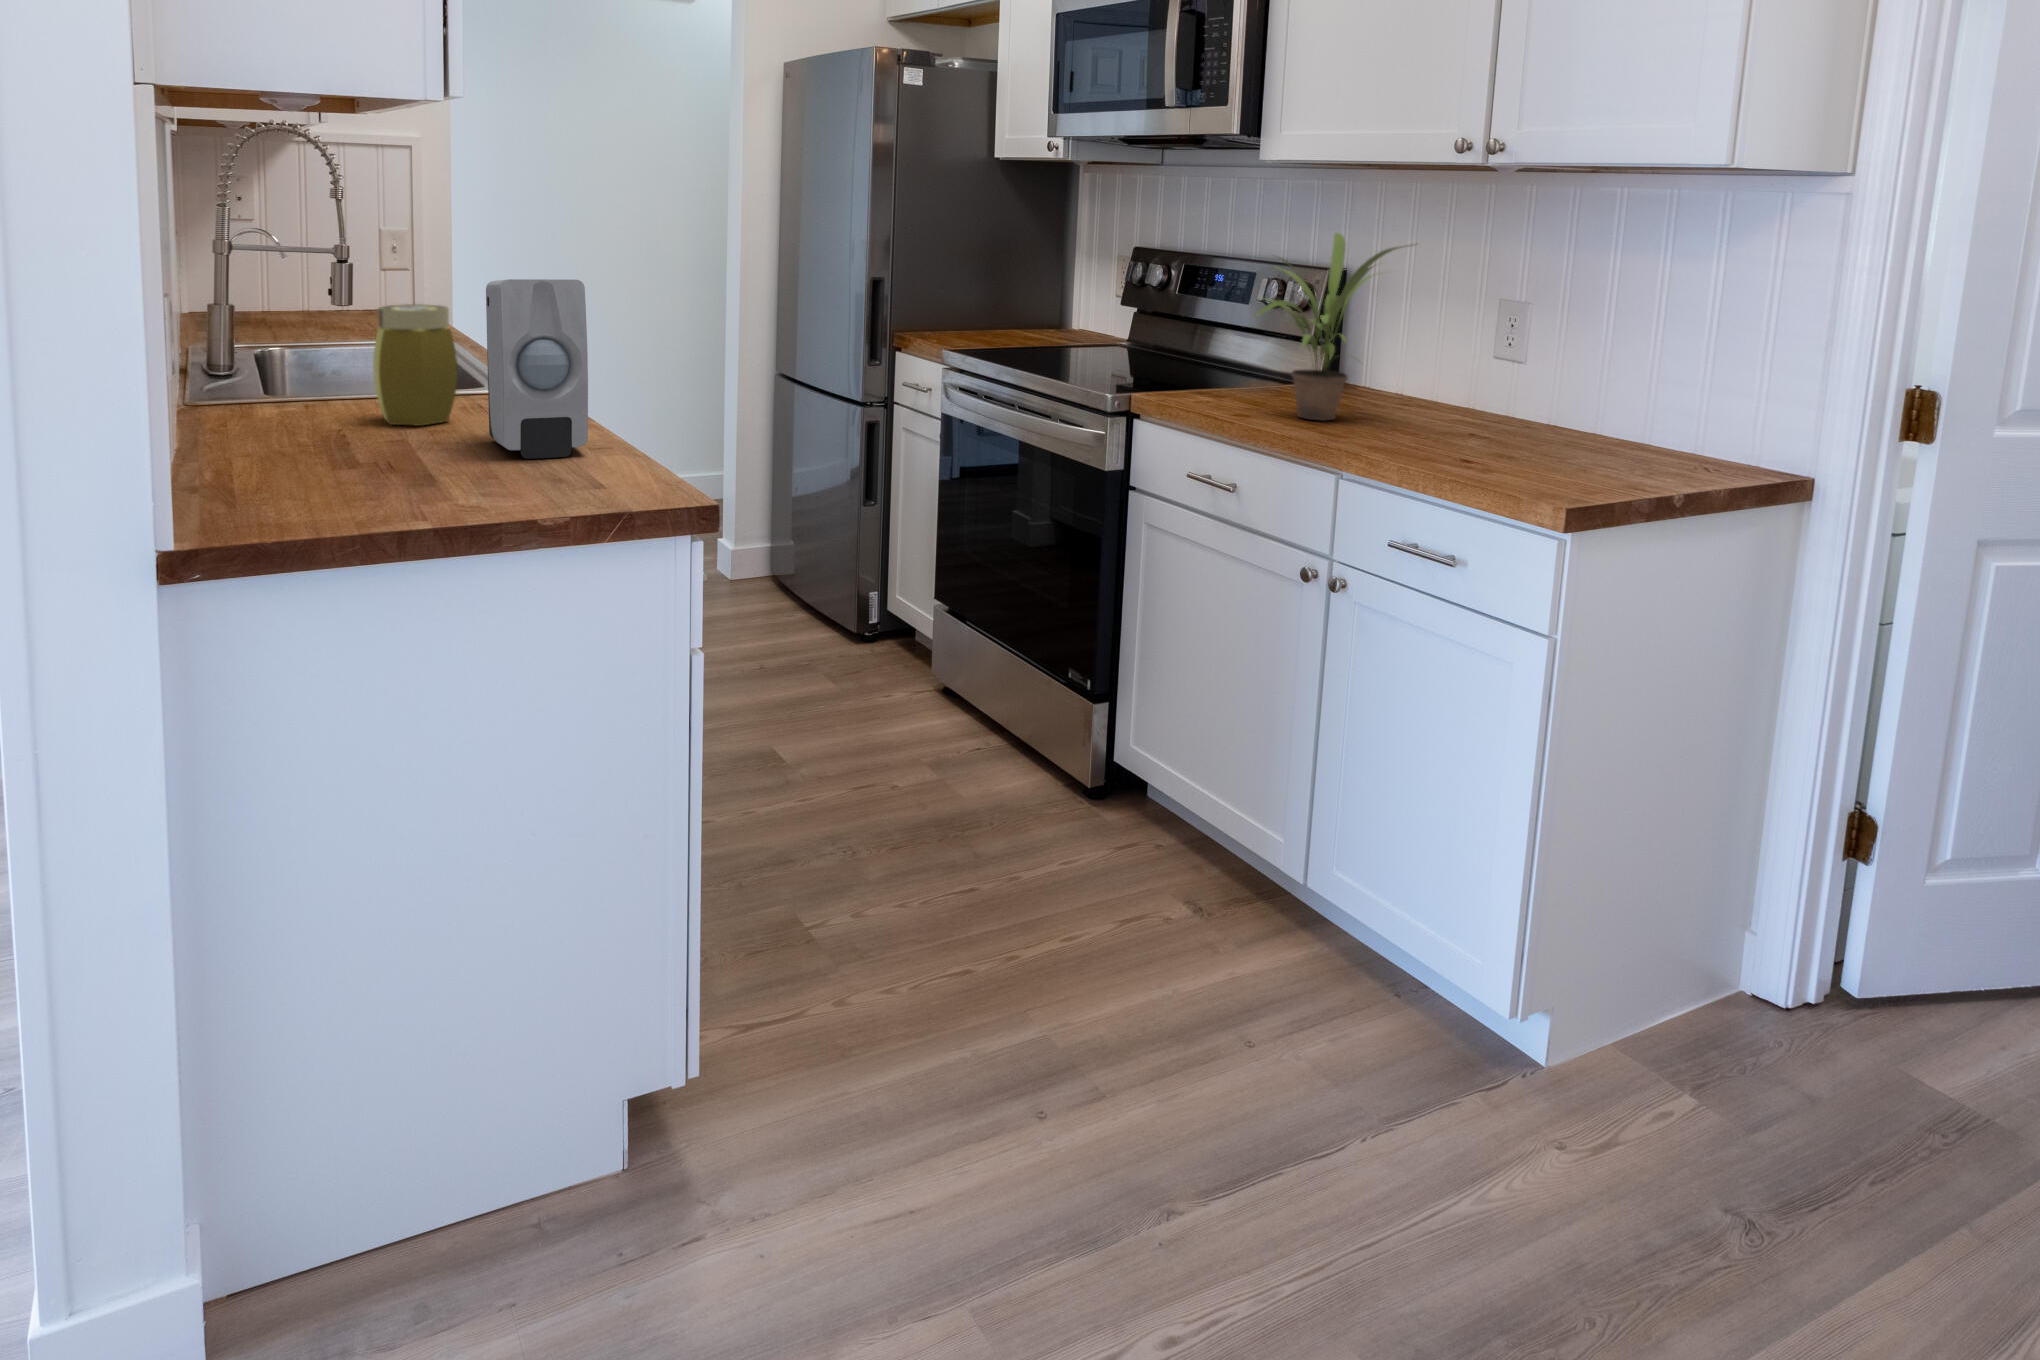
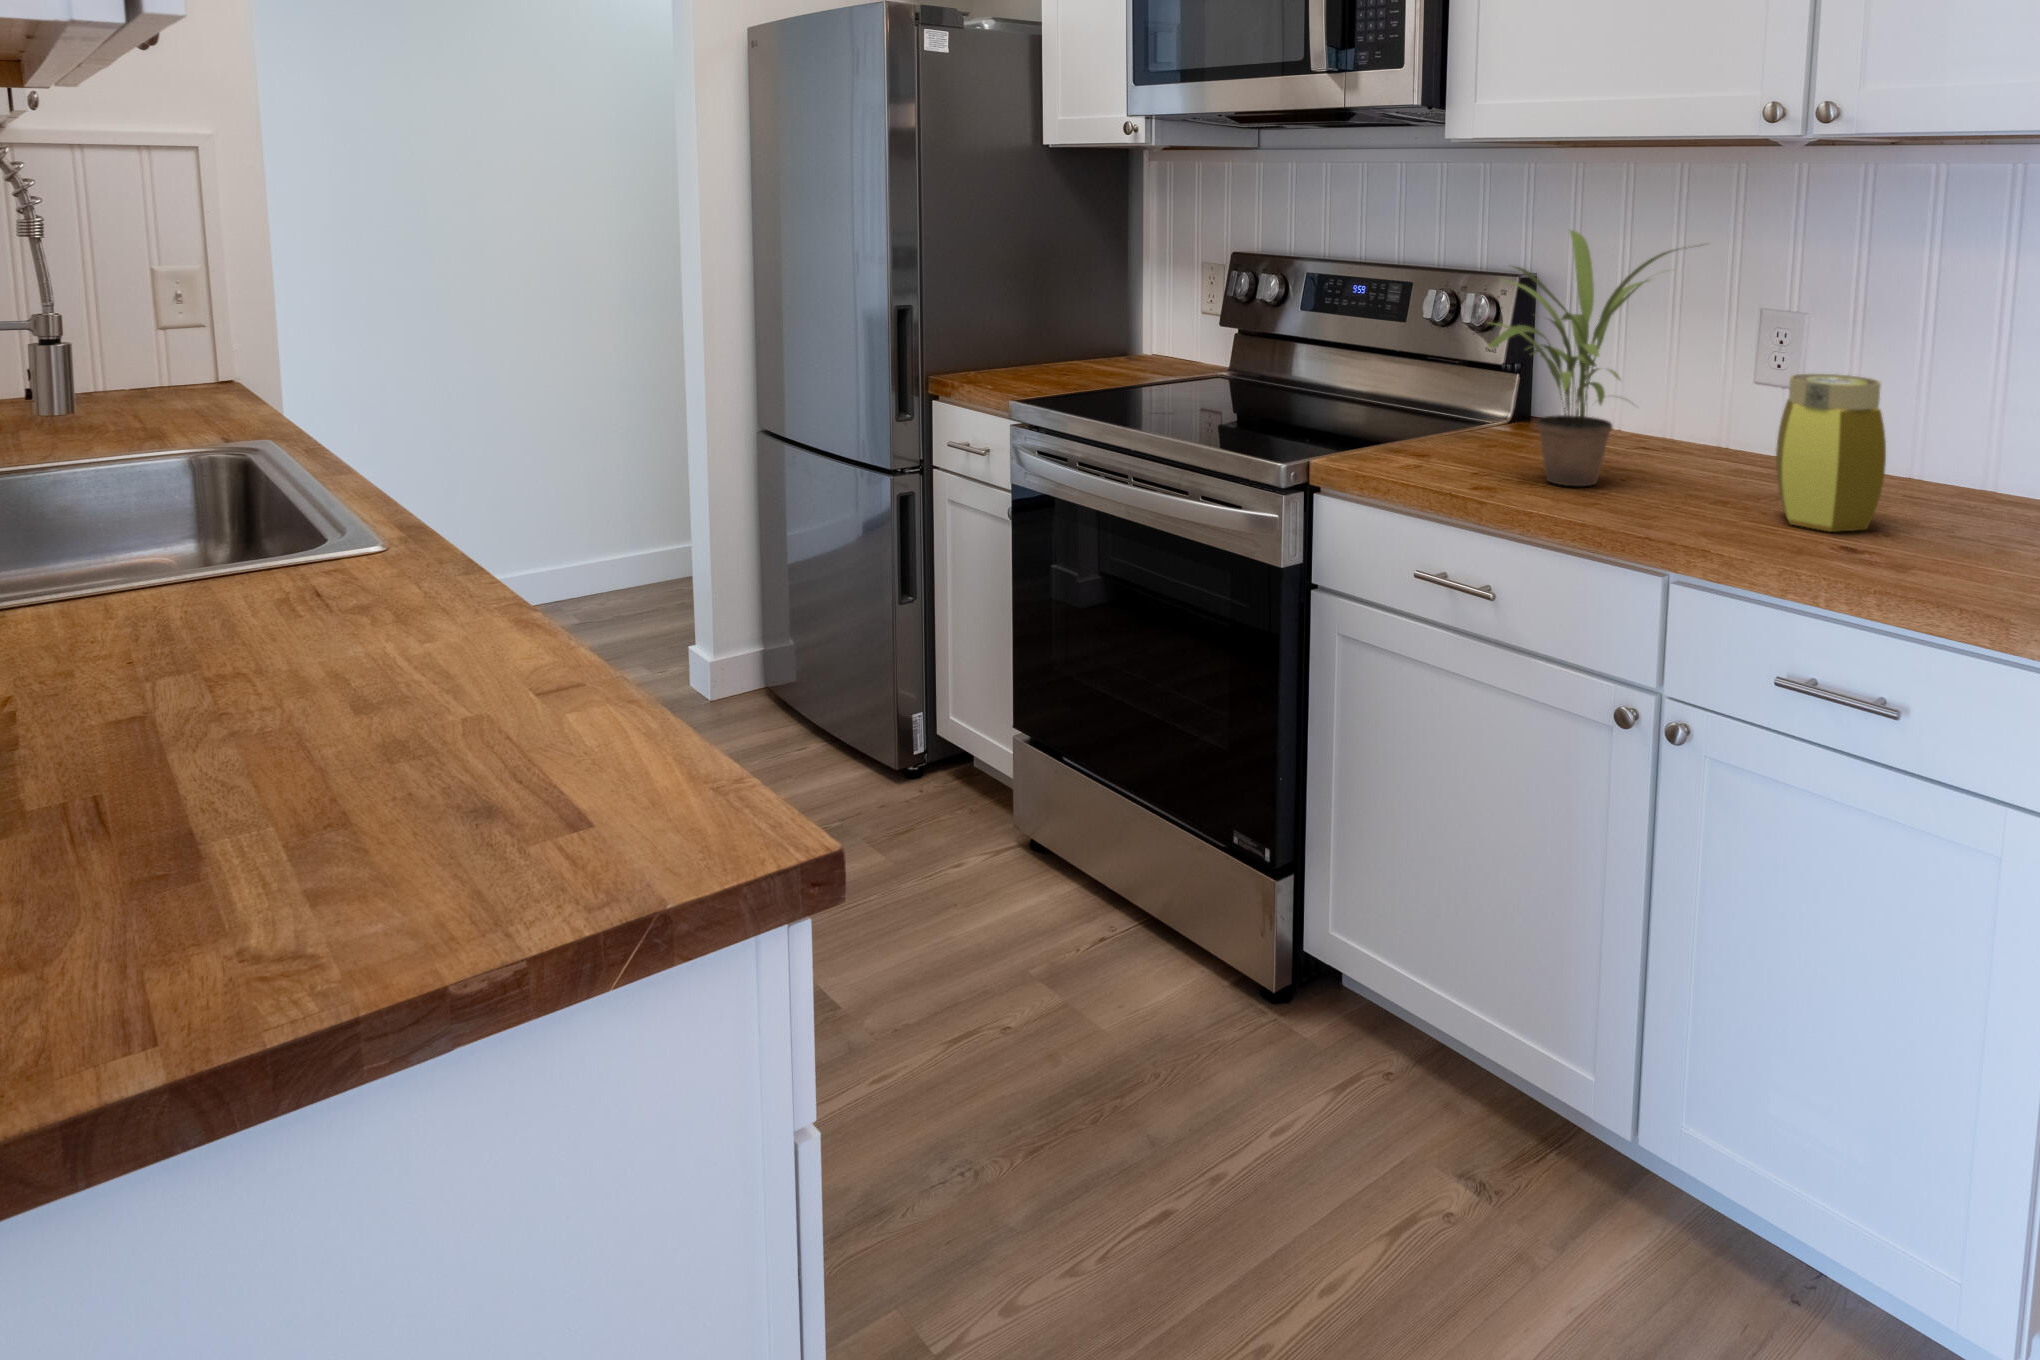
soap dispenser: present [486,279,588,459] -> none [292,382,521,746]
jar: present [373,304,457,426] -> present [1776,374,1886,532]

